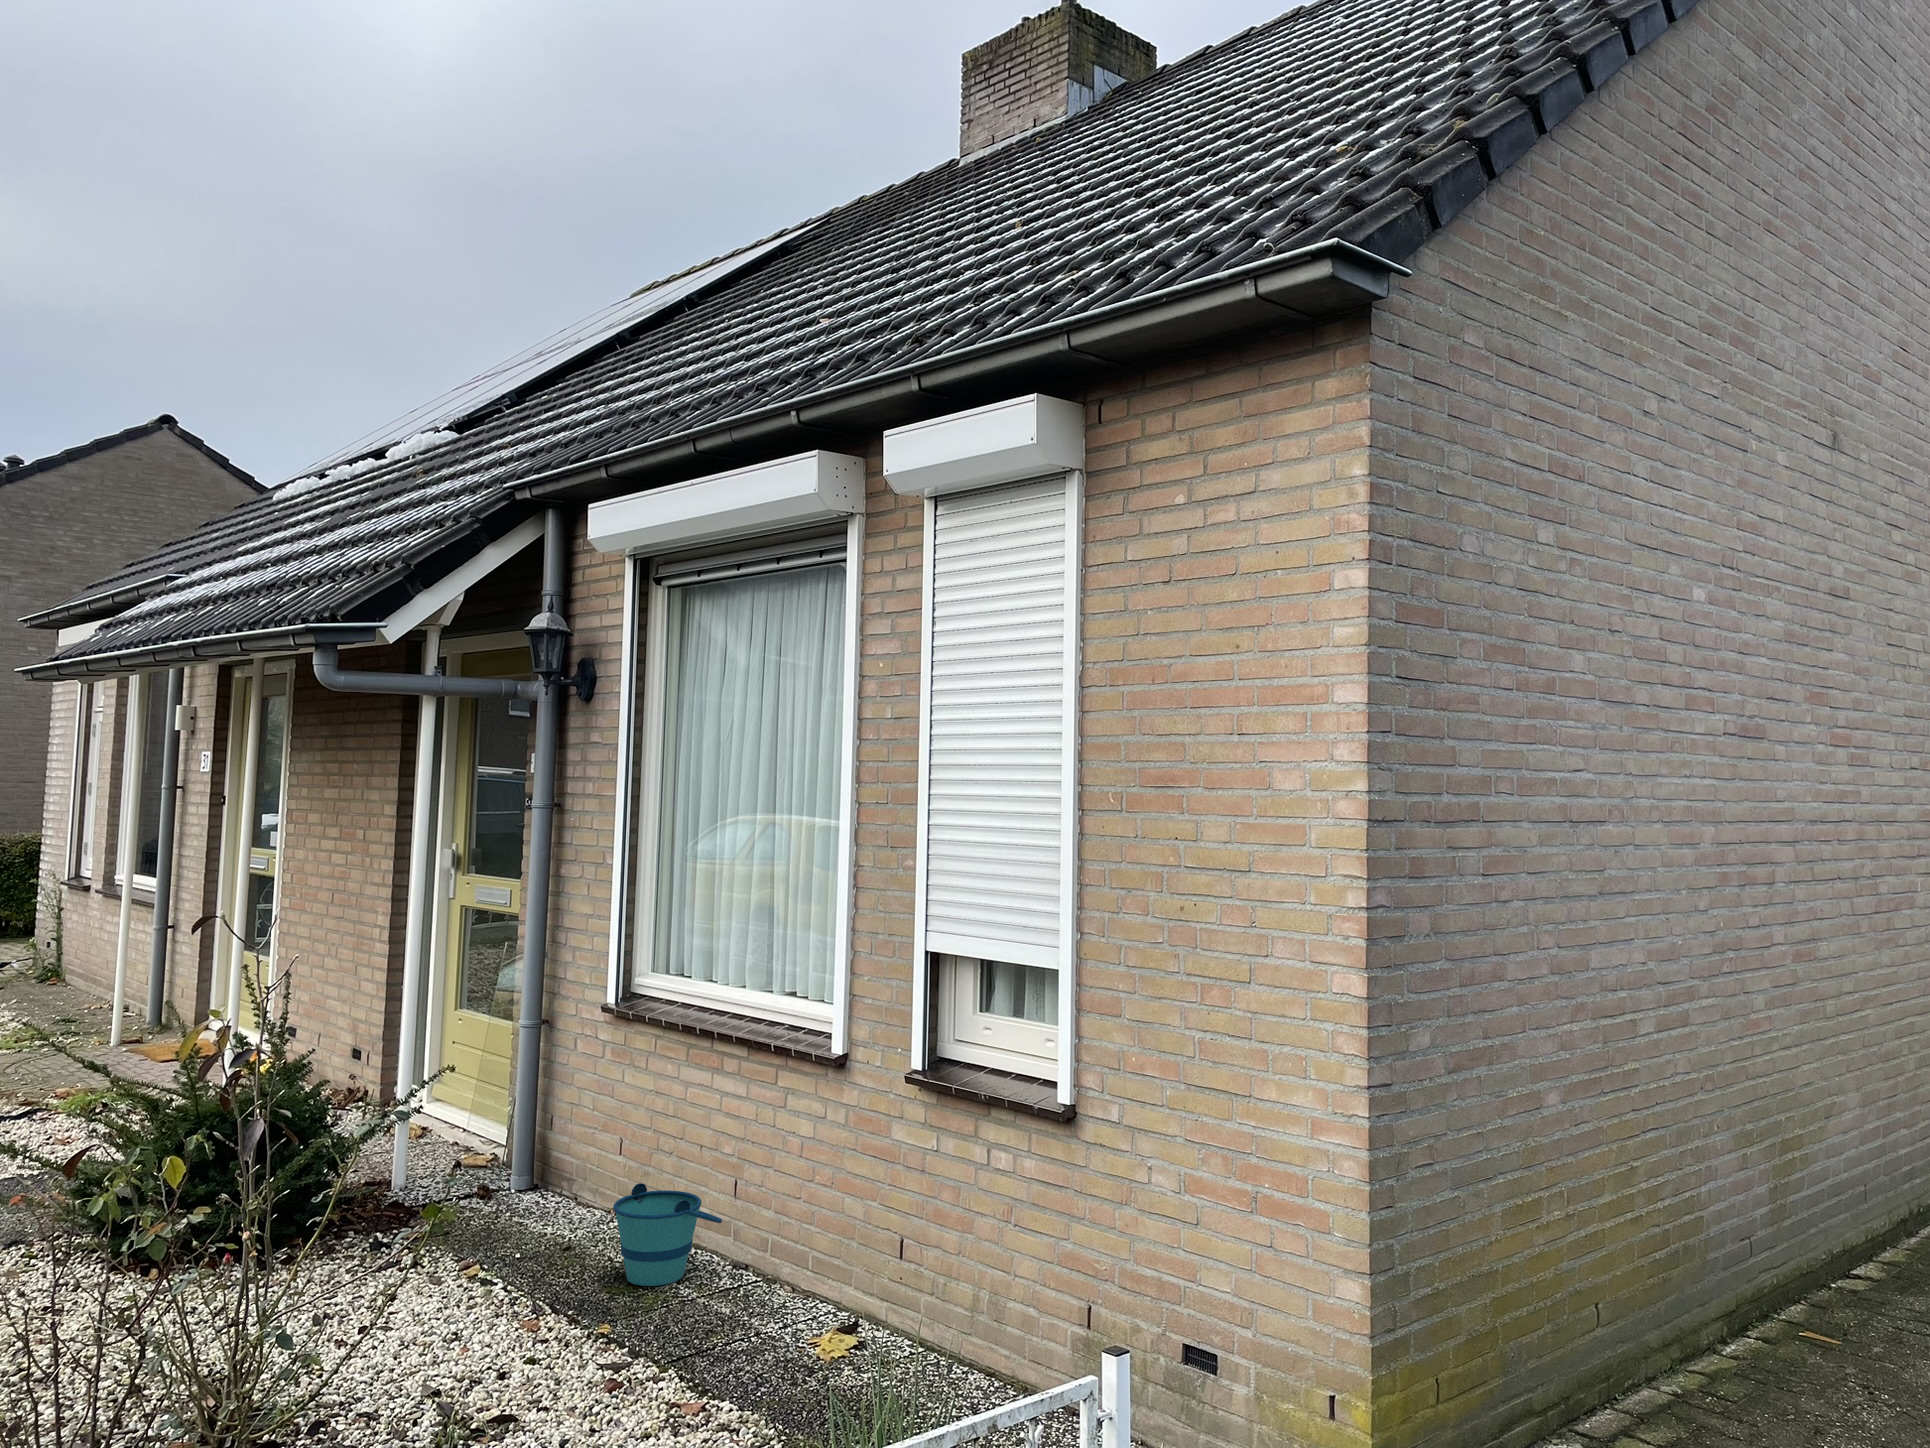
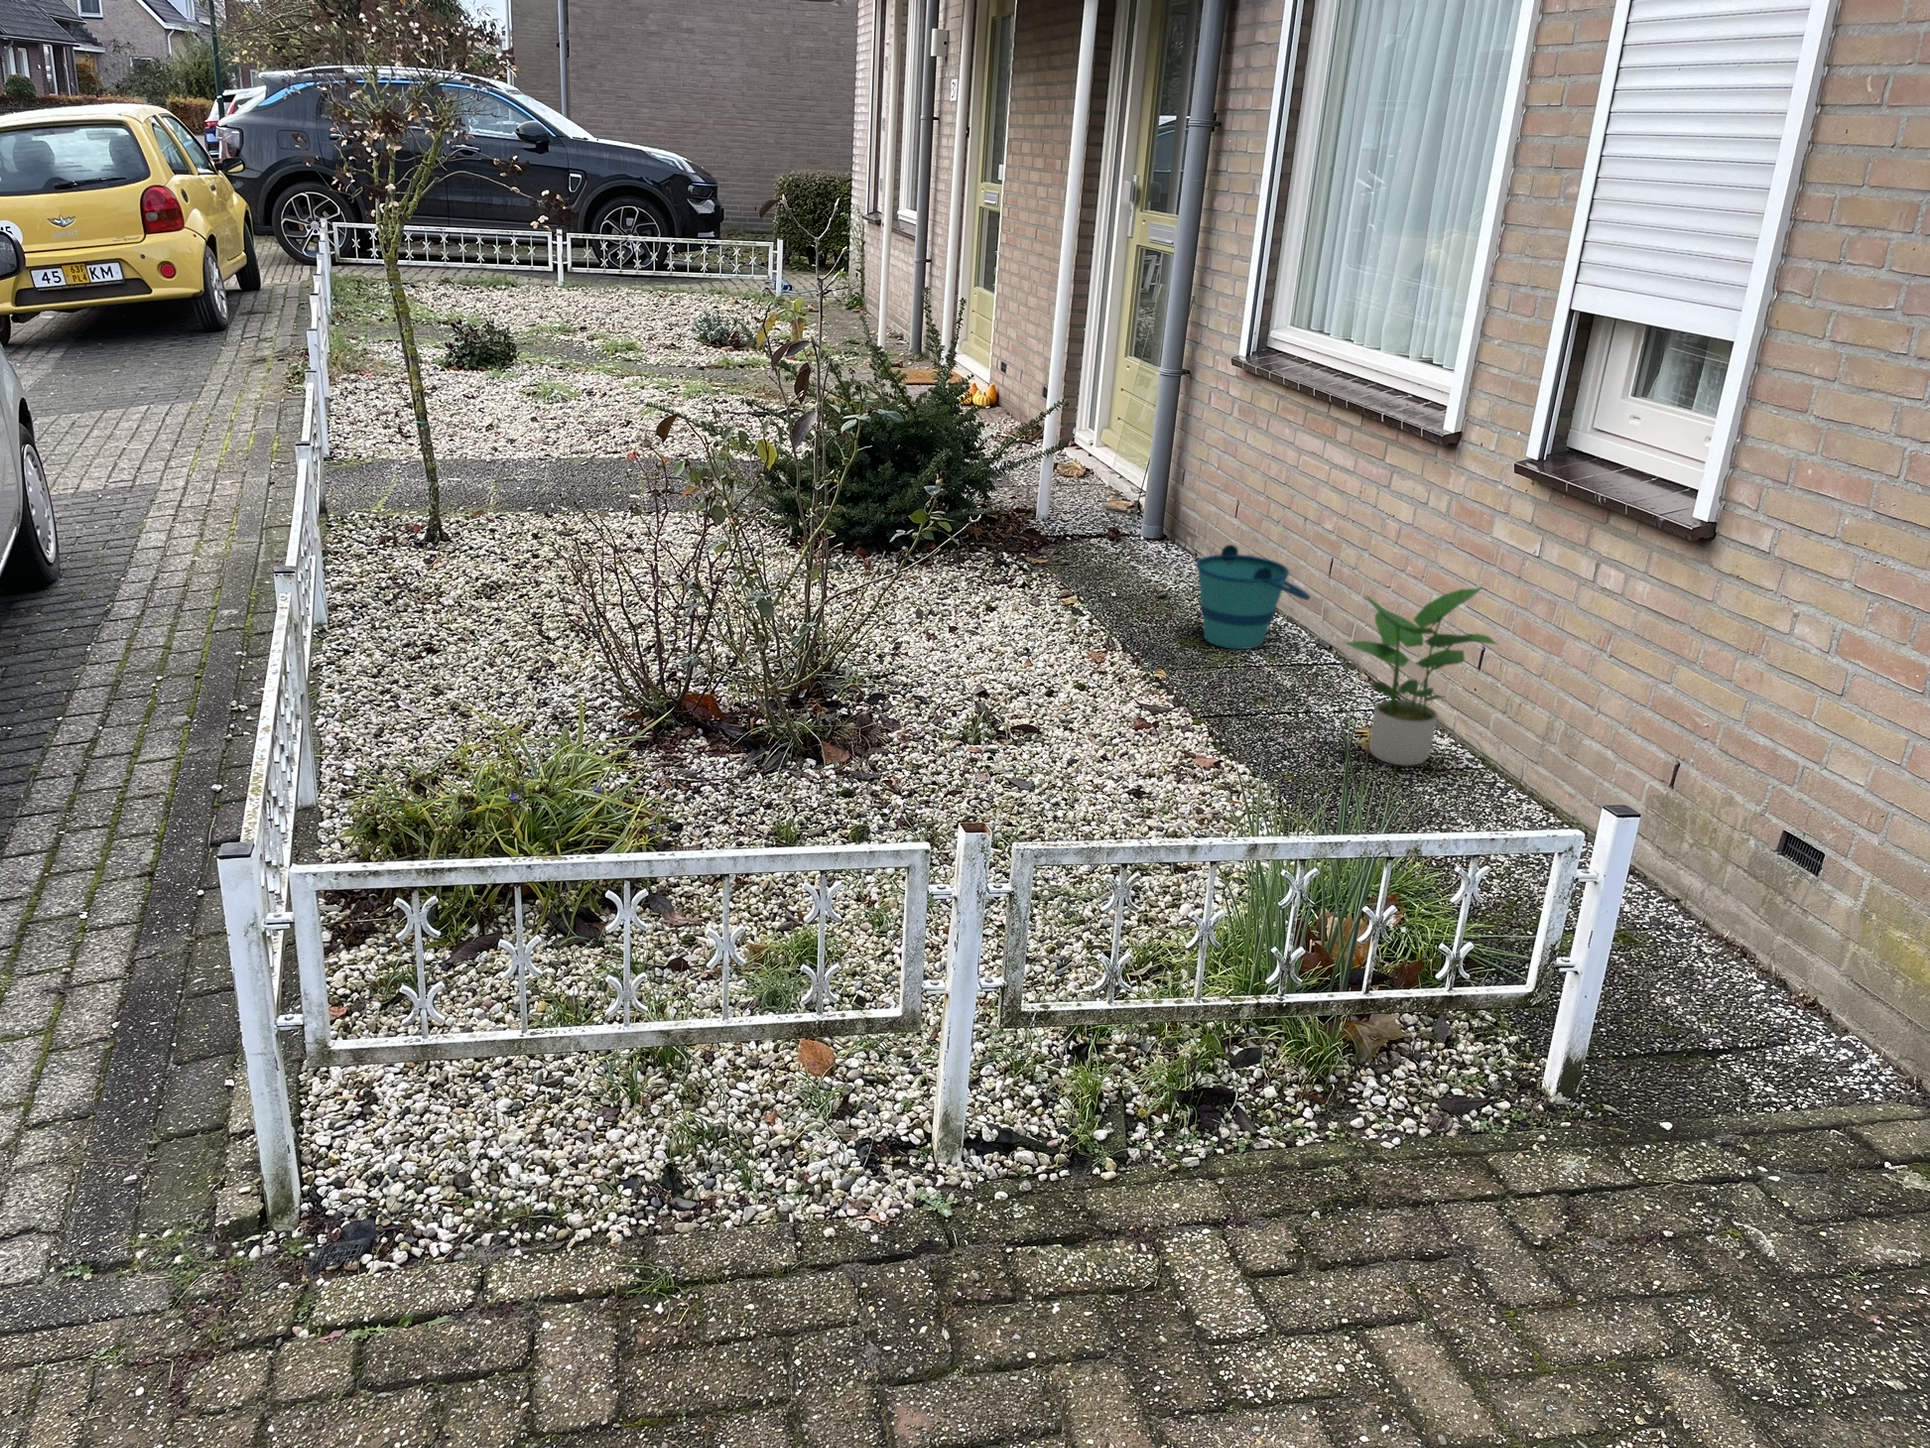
potted plant: none [792,1185,922,1362] -> present [1346,588,1496,766]

